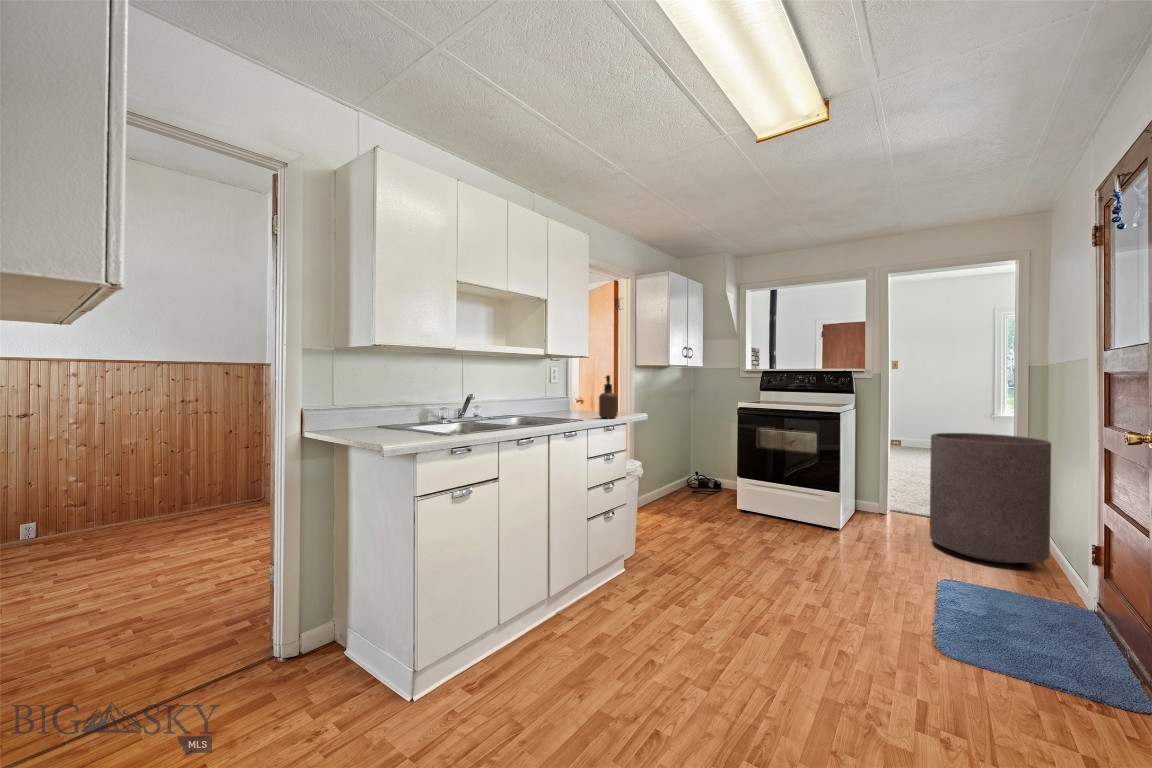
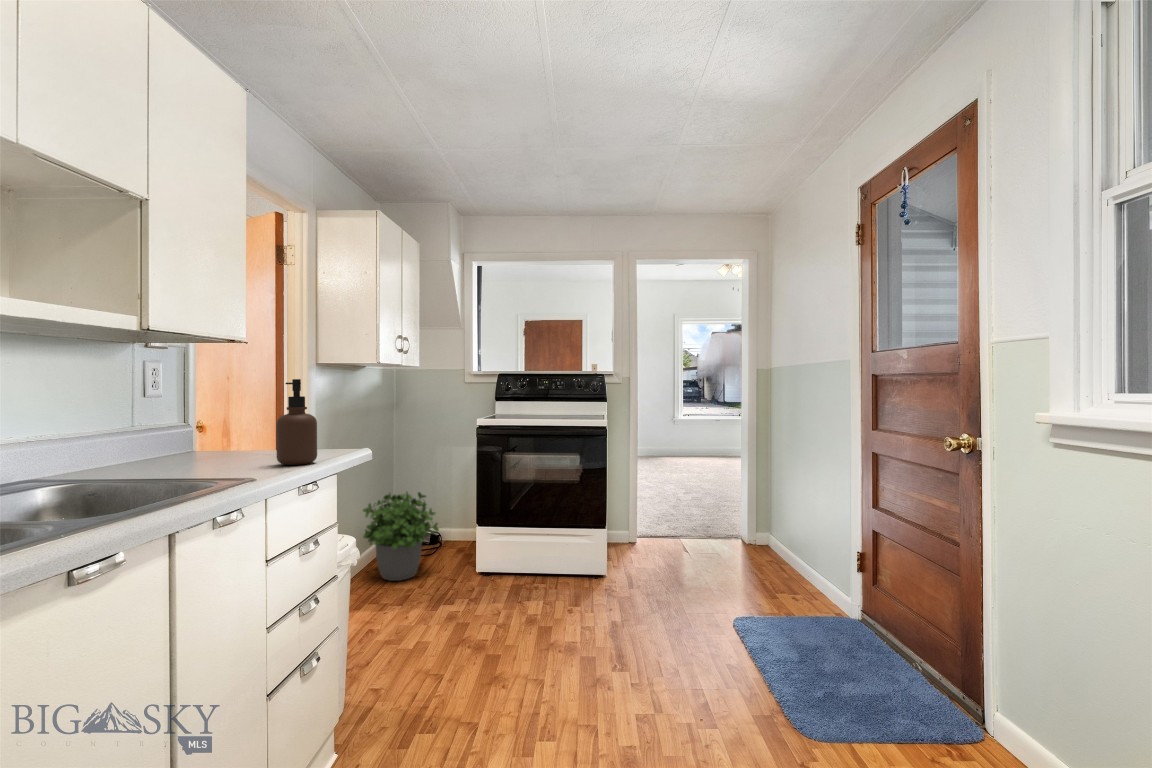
trash can: present [930,433,1051,563] -> none [697,443,803,585]
potted plant: none [664,448,713,506] -> present [363,492,439,581]

